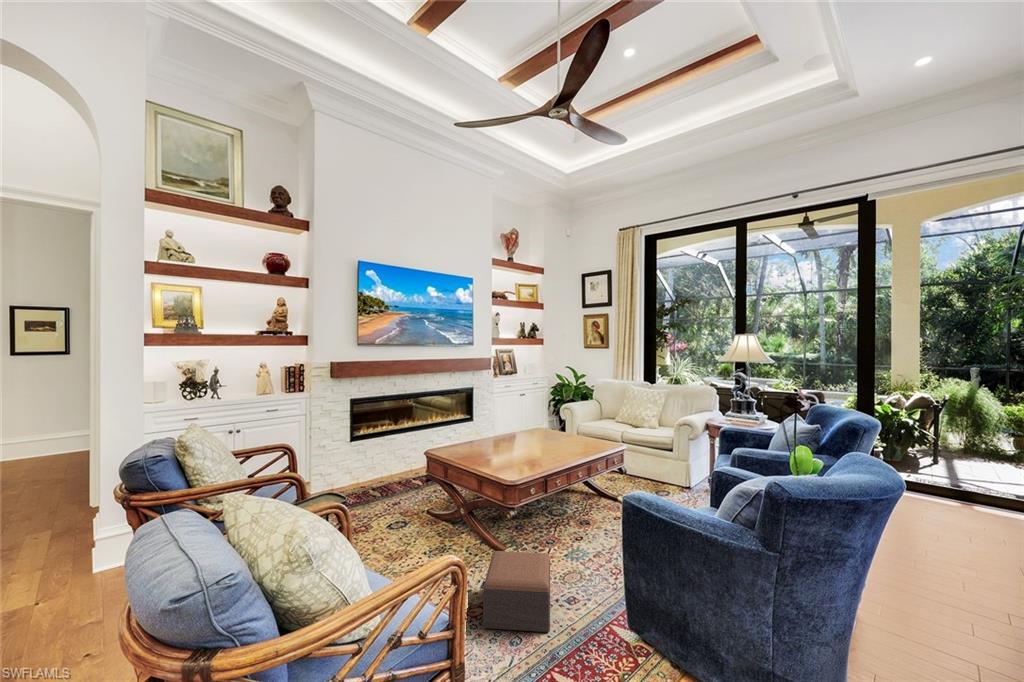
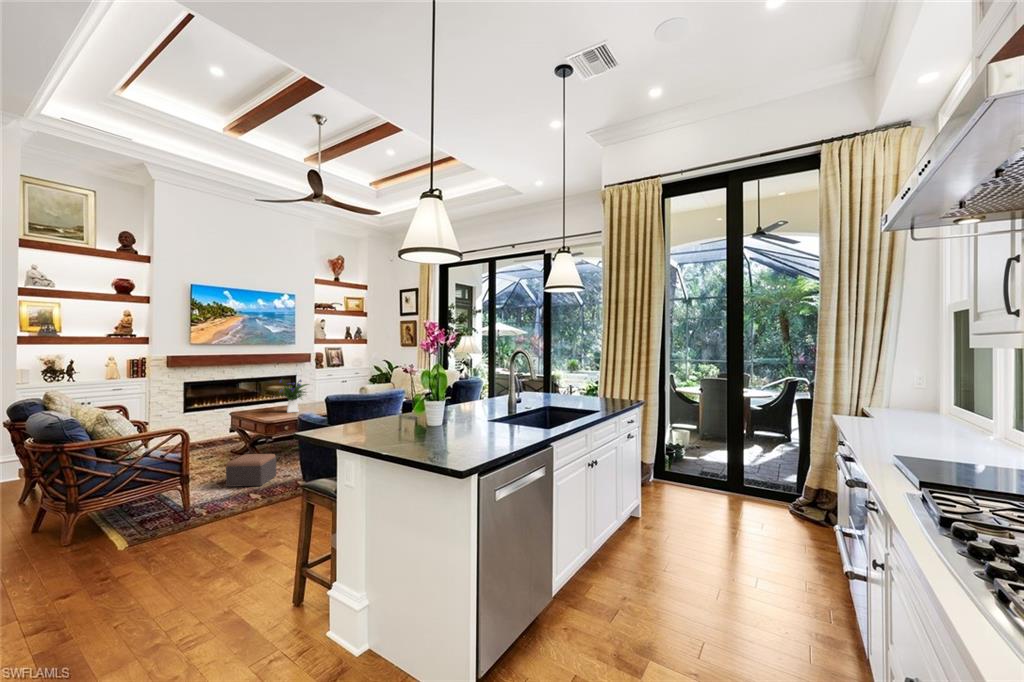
flower arrangement: none [491,400,541,455] -> present [278,379,309,413]

